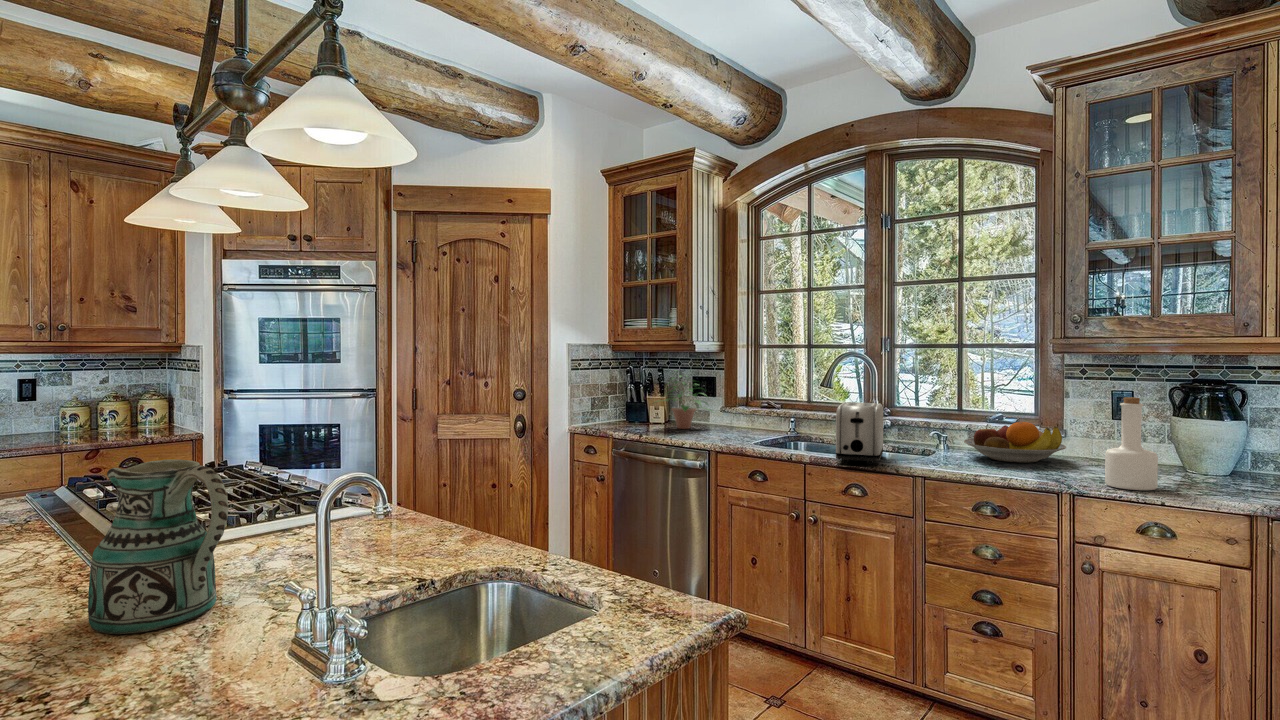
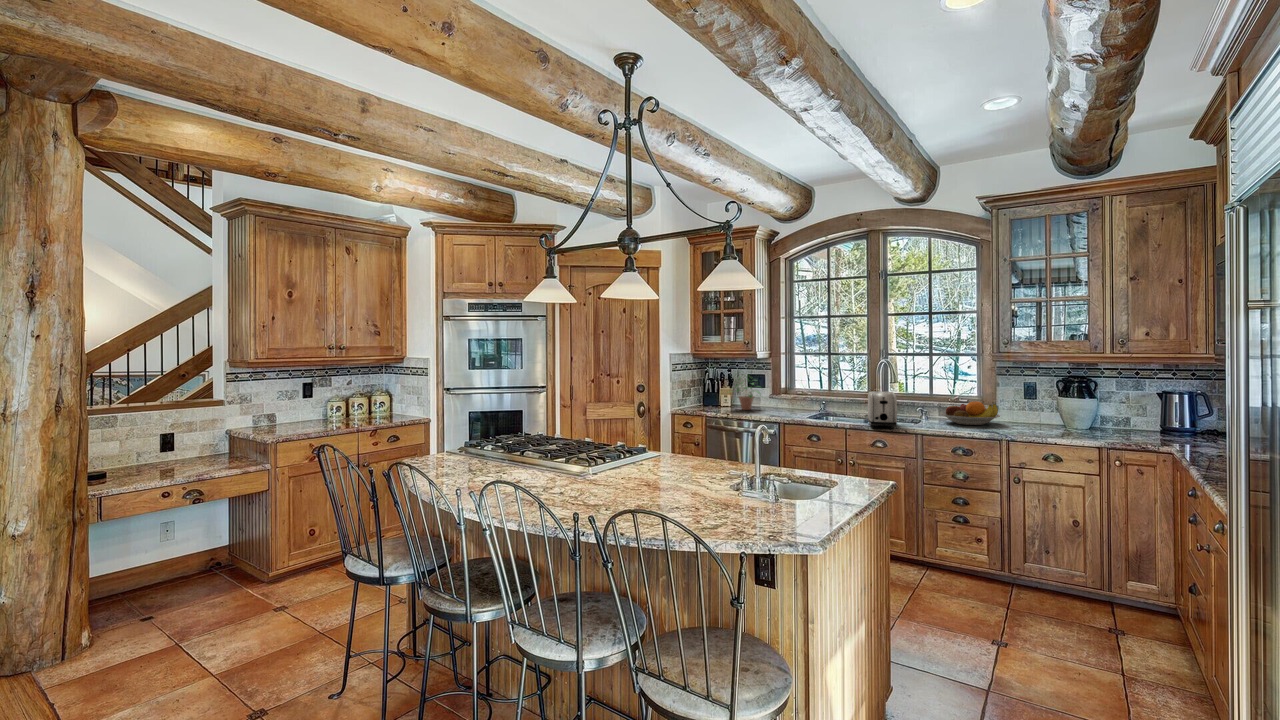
bottle: present [1105,397,1158,490] -> none [1026,387,1054,437]
ceramic pitcher: present [88,460,228,634] -> none [637,423,699,495]

